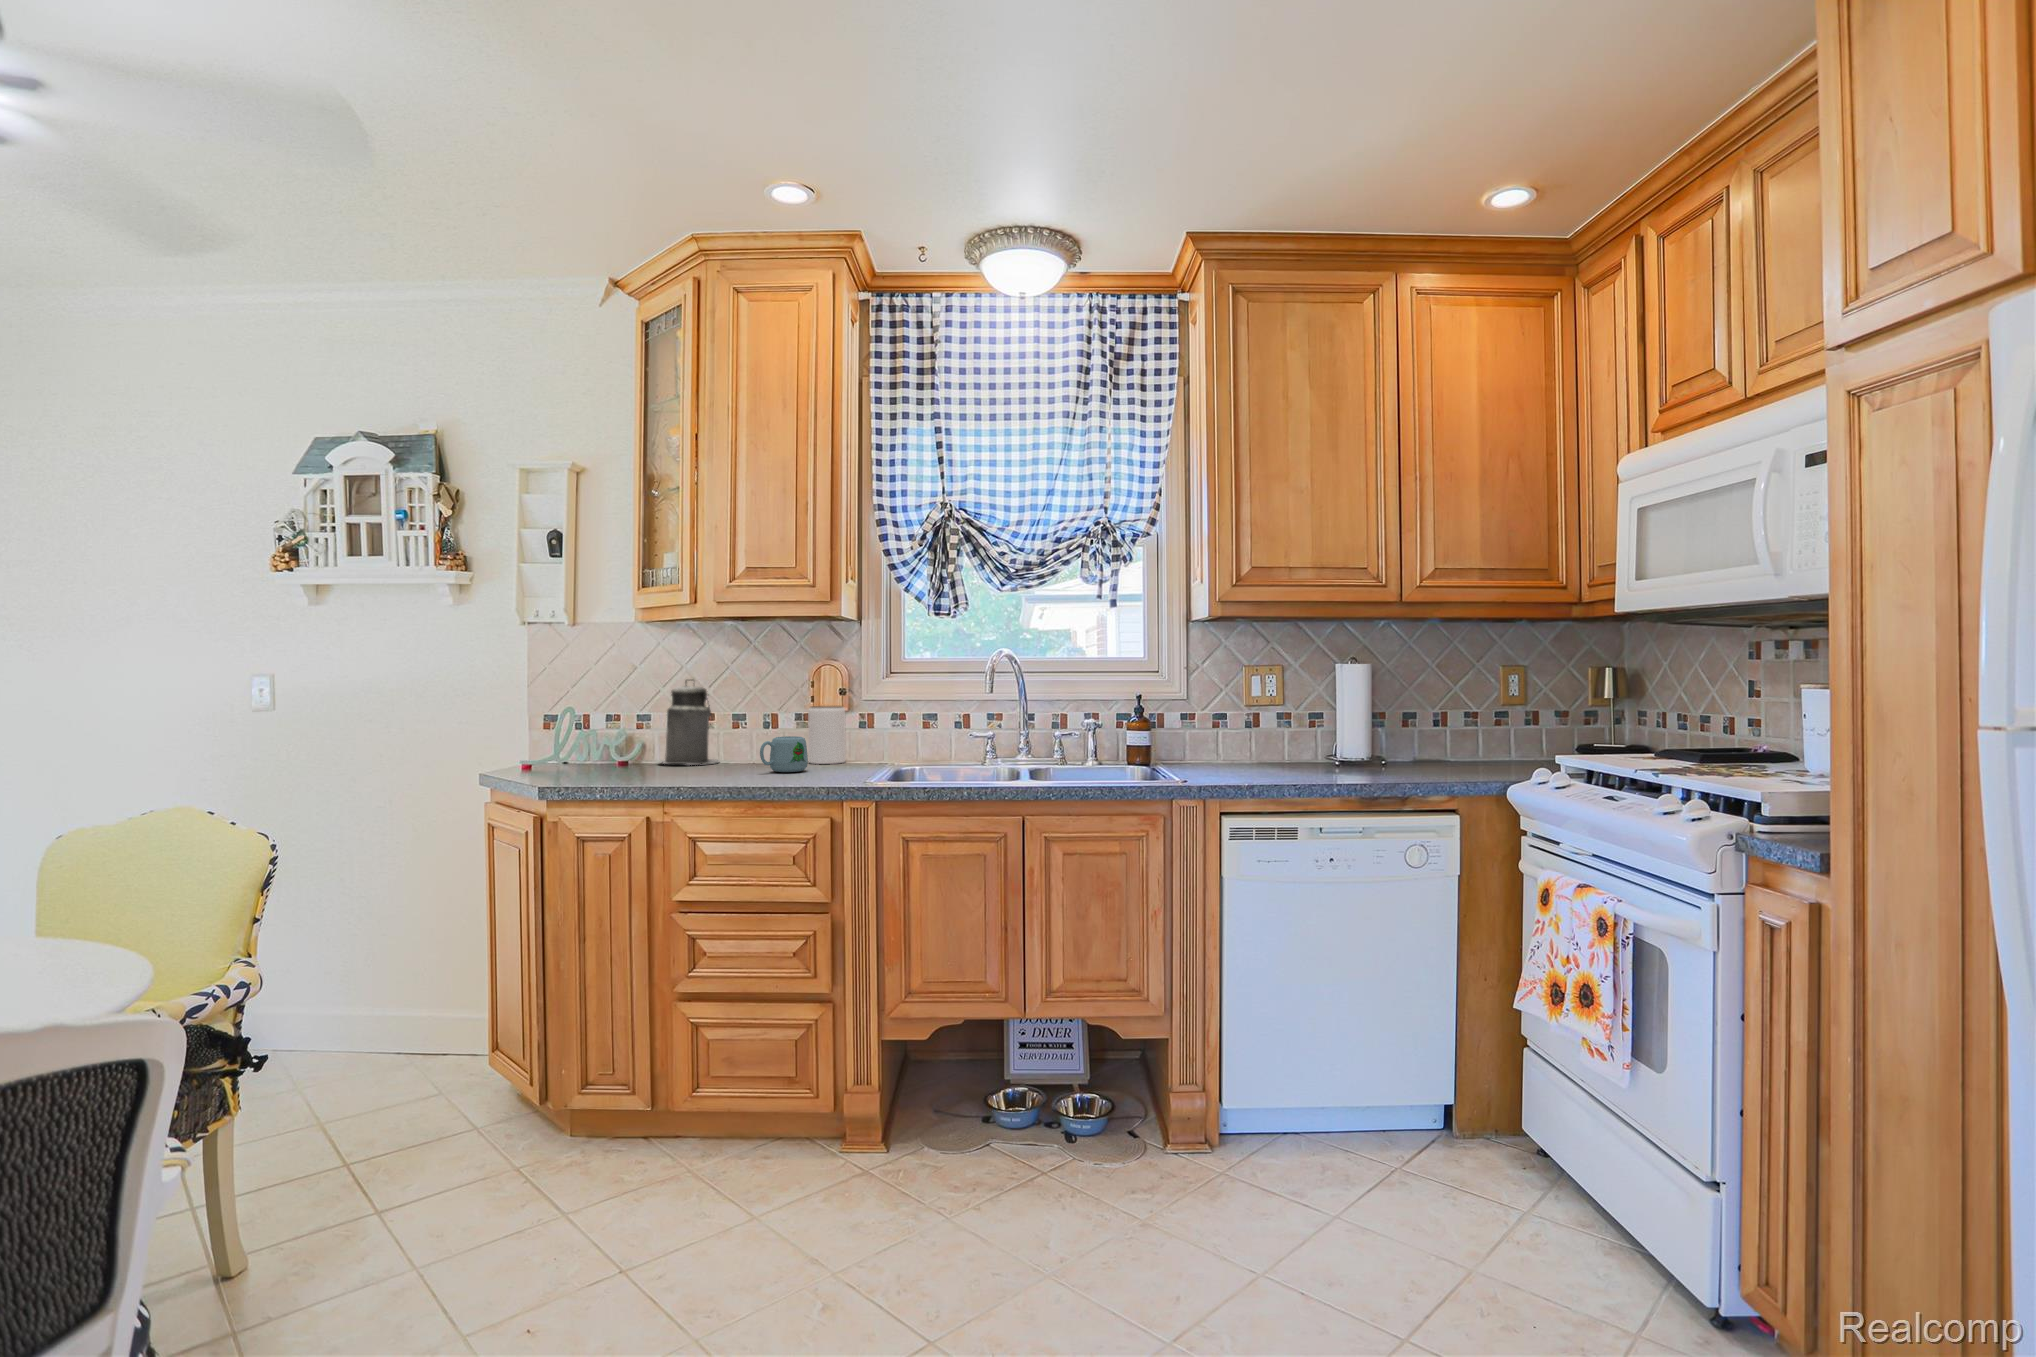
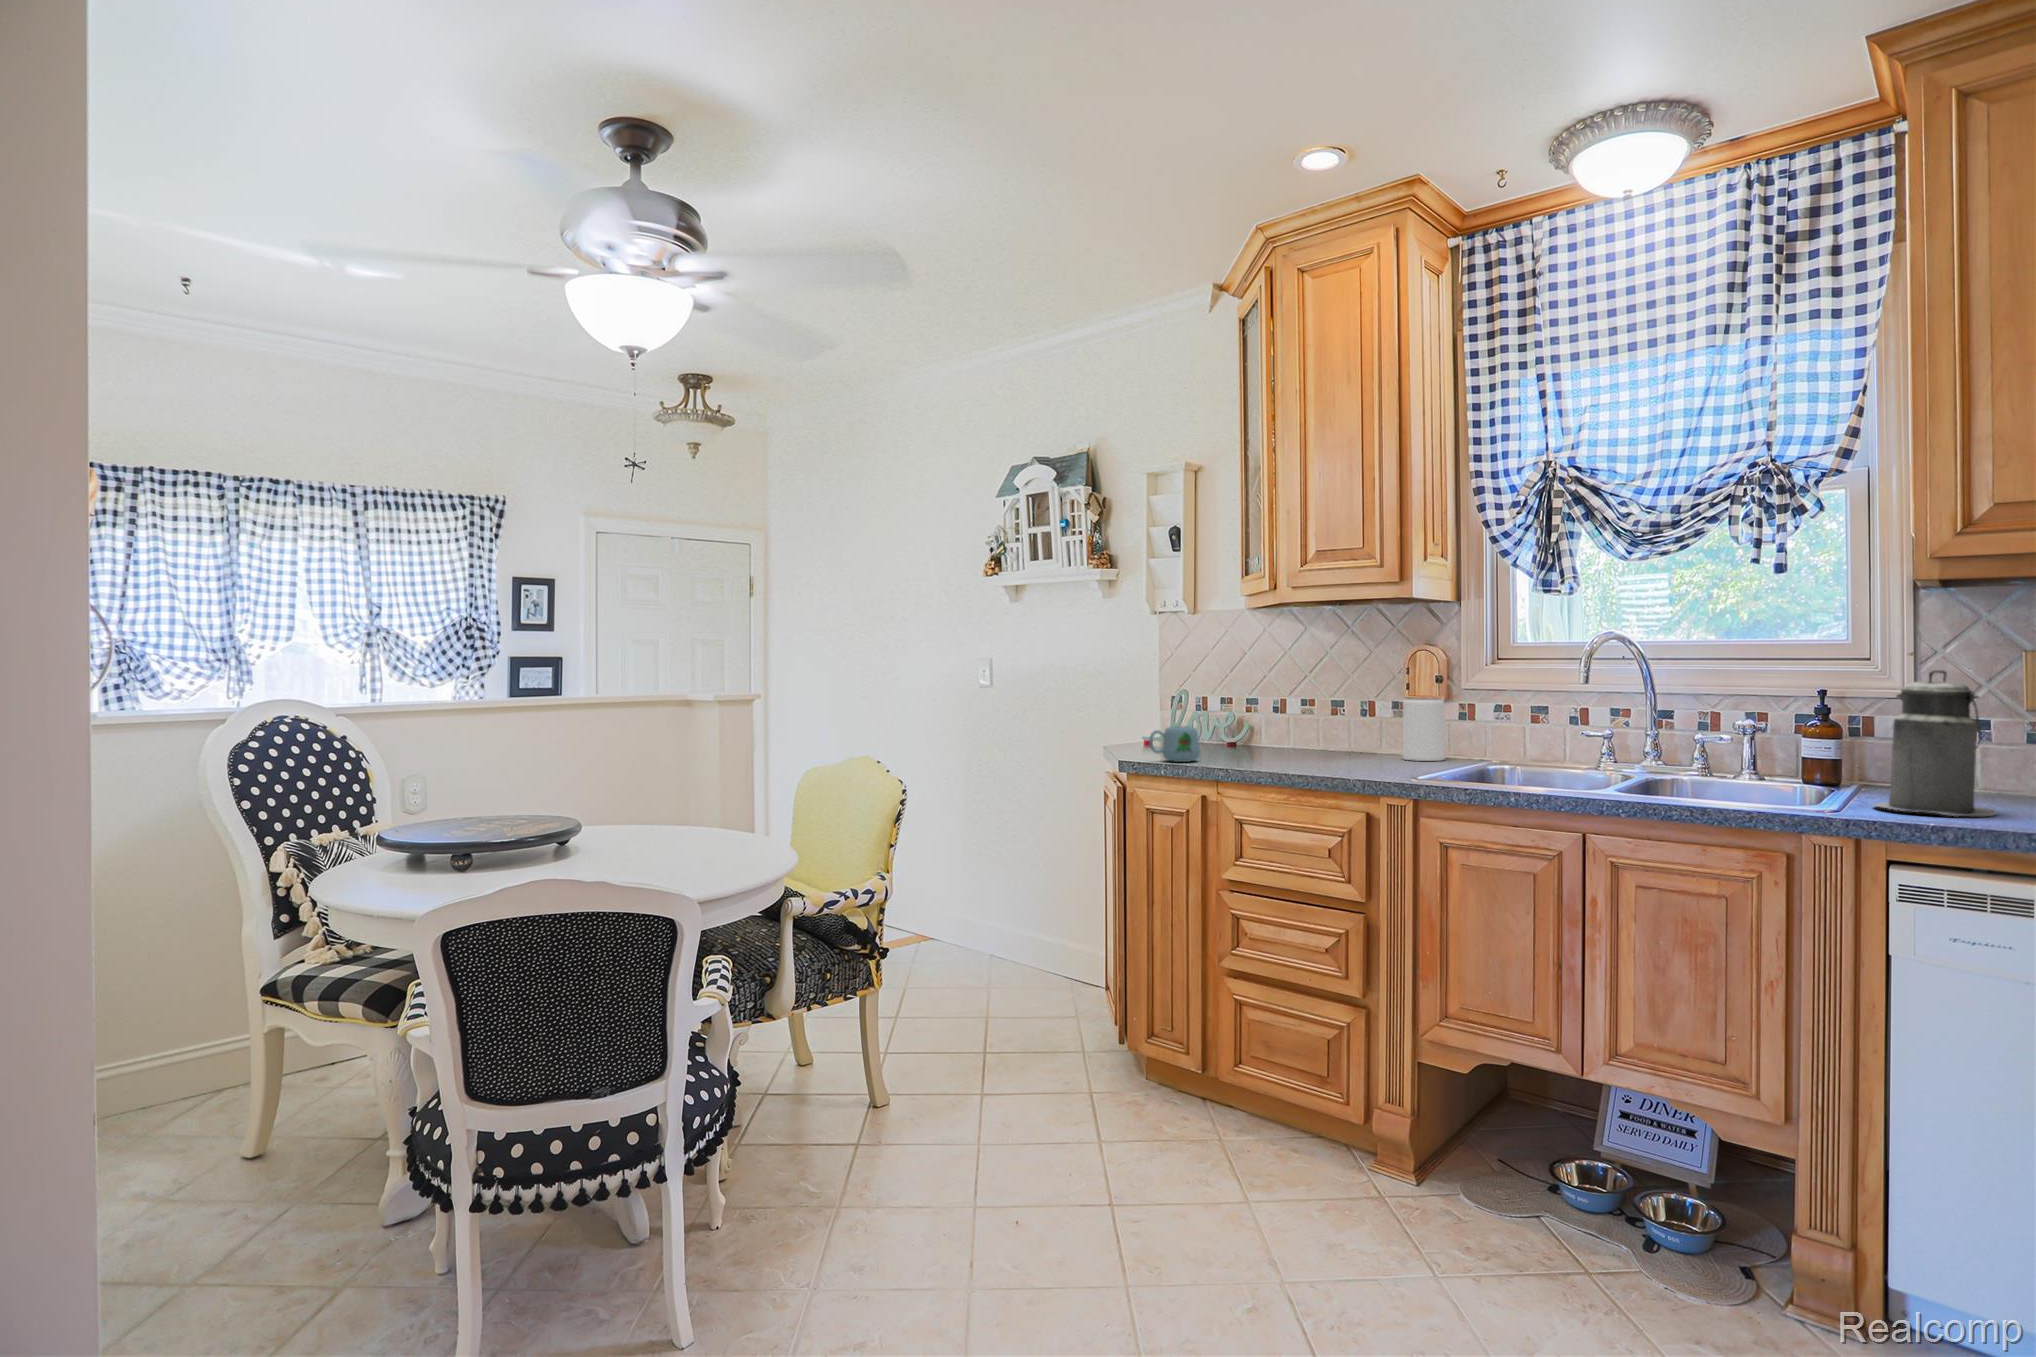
canister: present [662,679,719,765] -> present [1874,670,1996,816]
mug: present [760,736,808,772] -> present [1149,726,1200,762]

